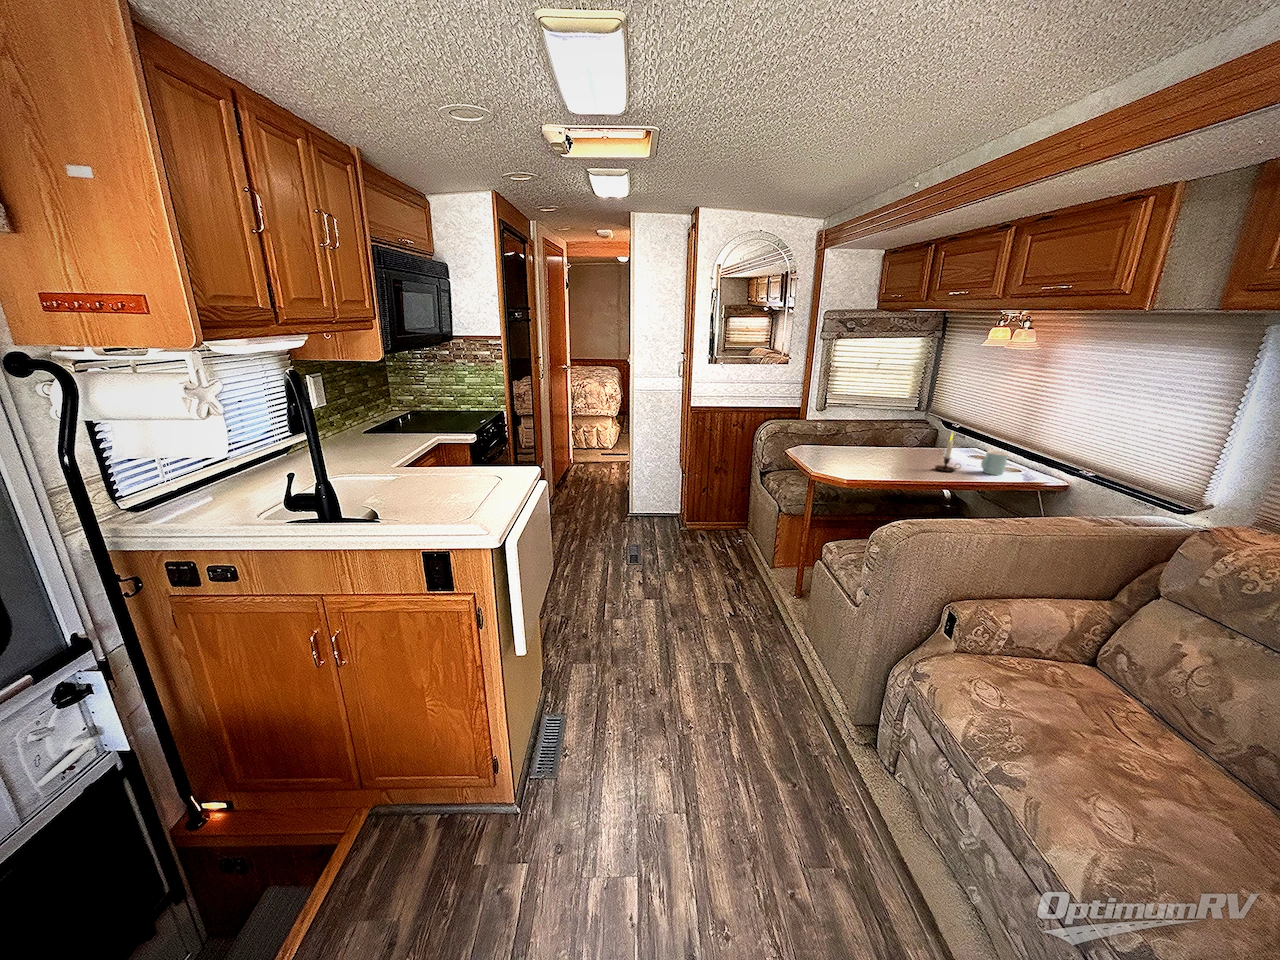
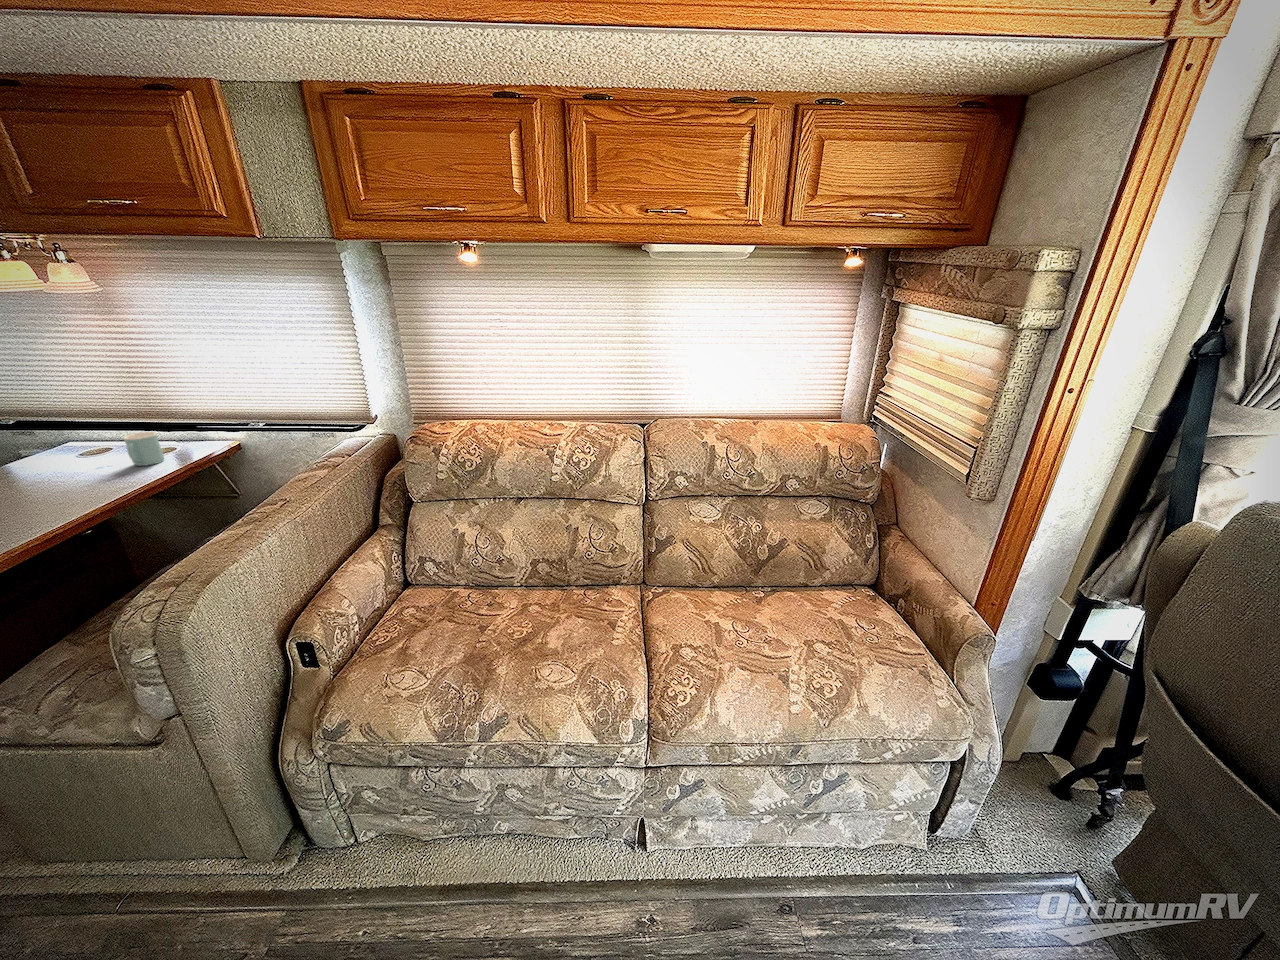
candle: present [935,433,956,472] -> none [52,427,100,489]

